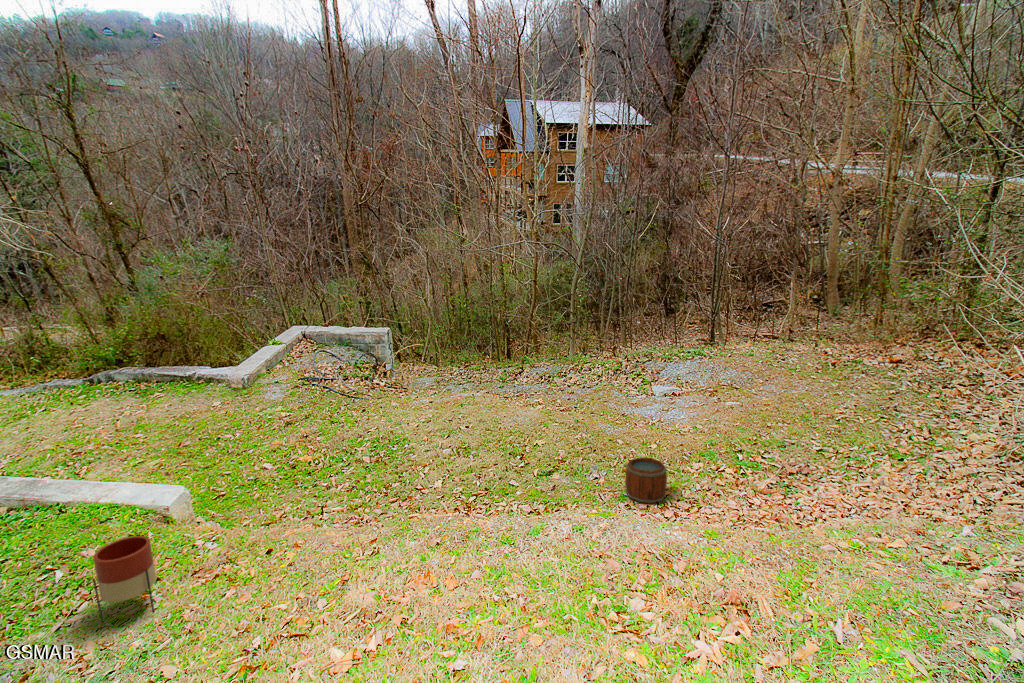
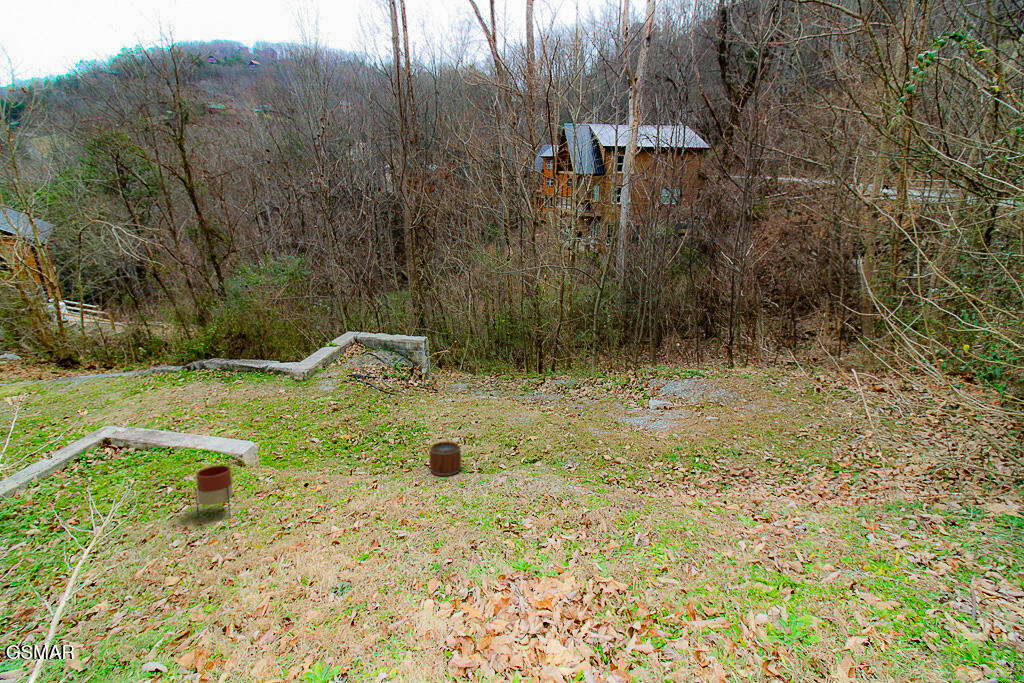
bucket: present [625,457,667,503] -> present [430,442,461,476]

